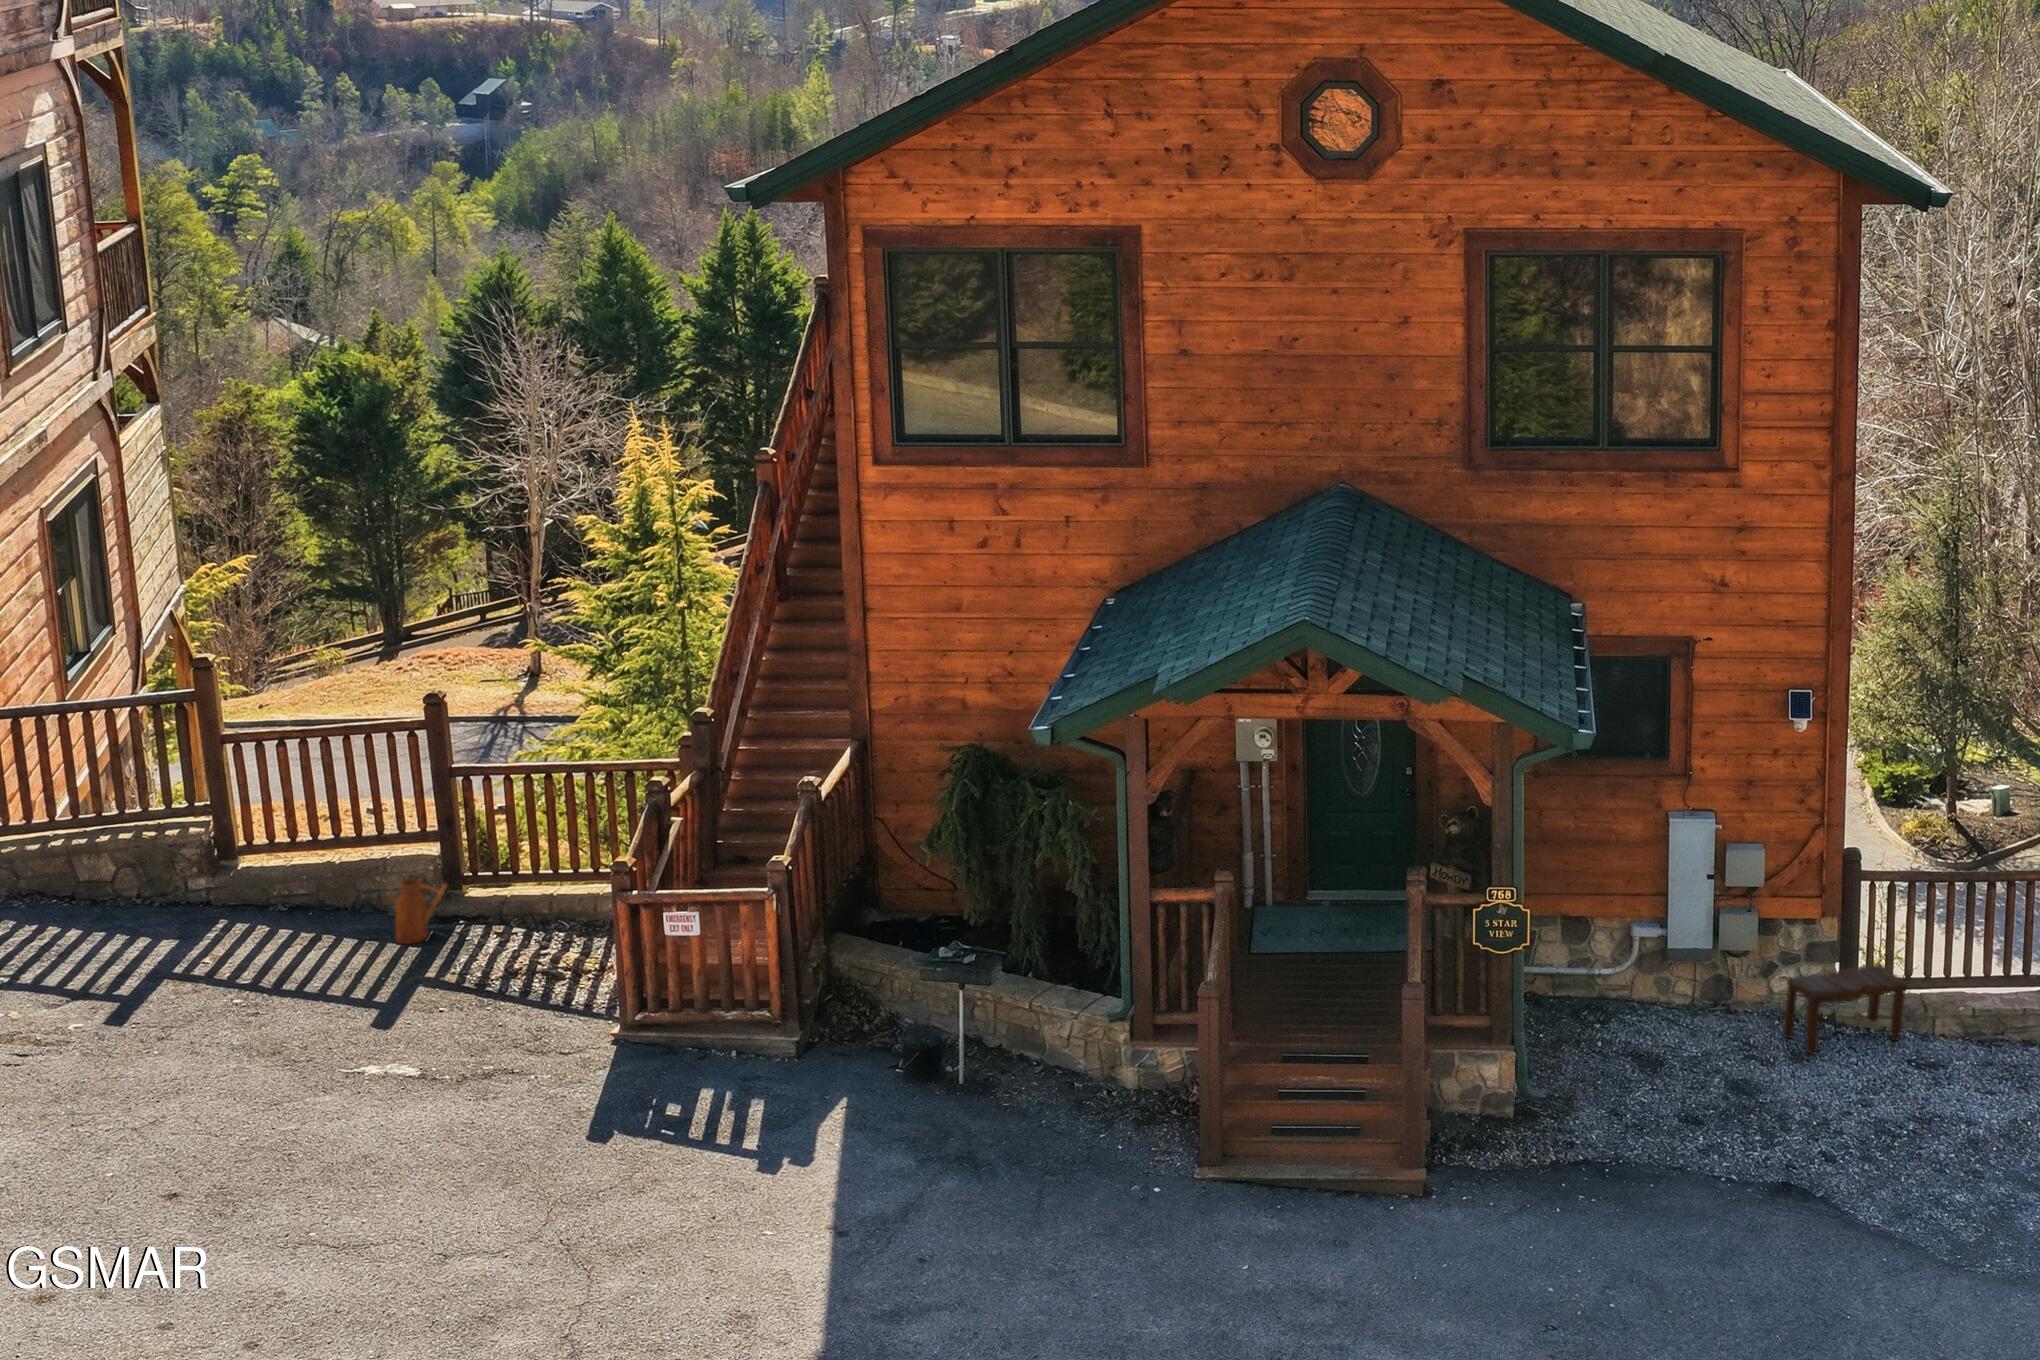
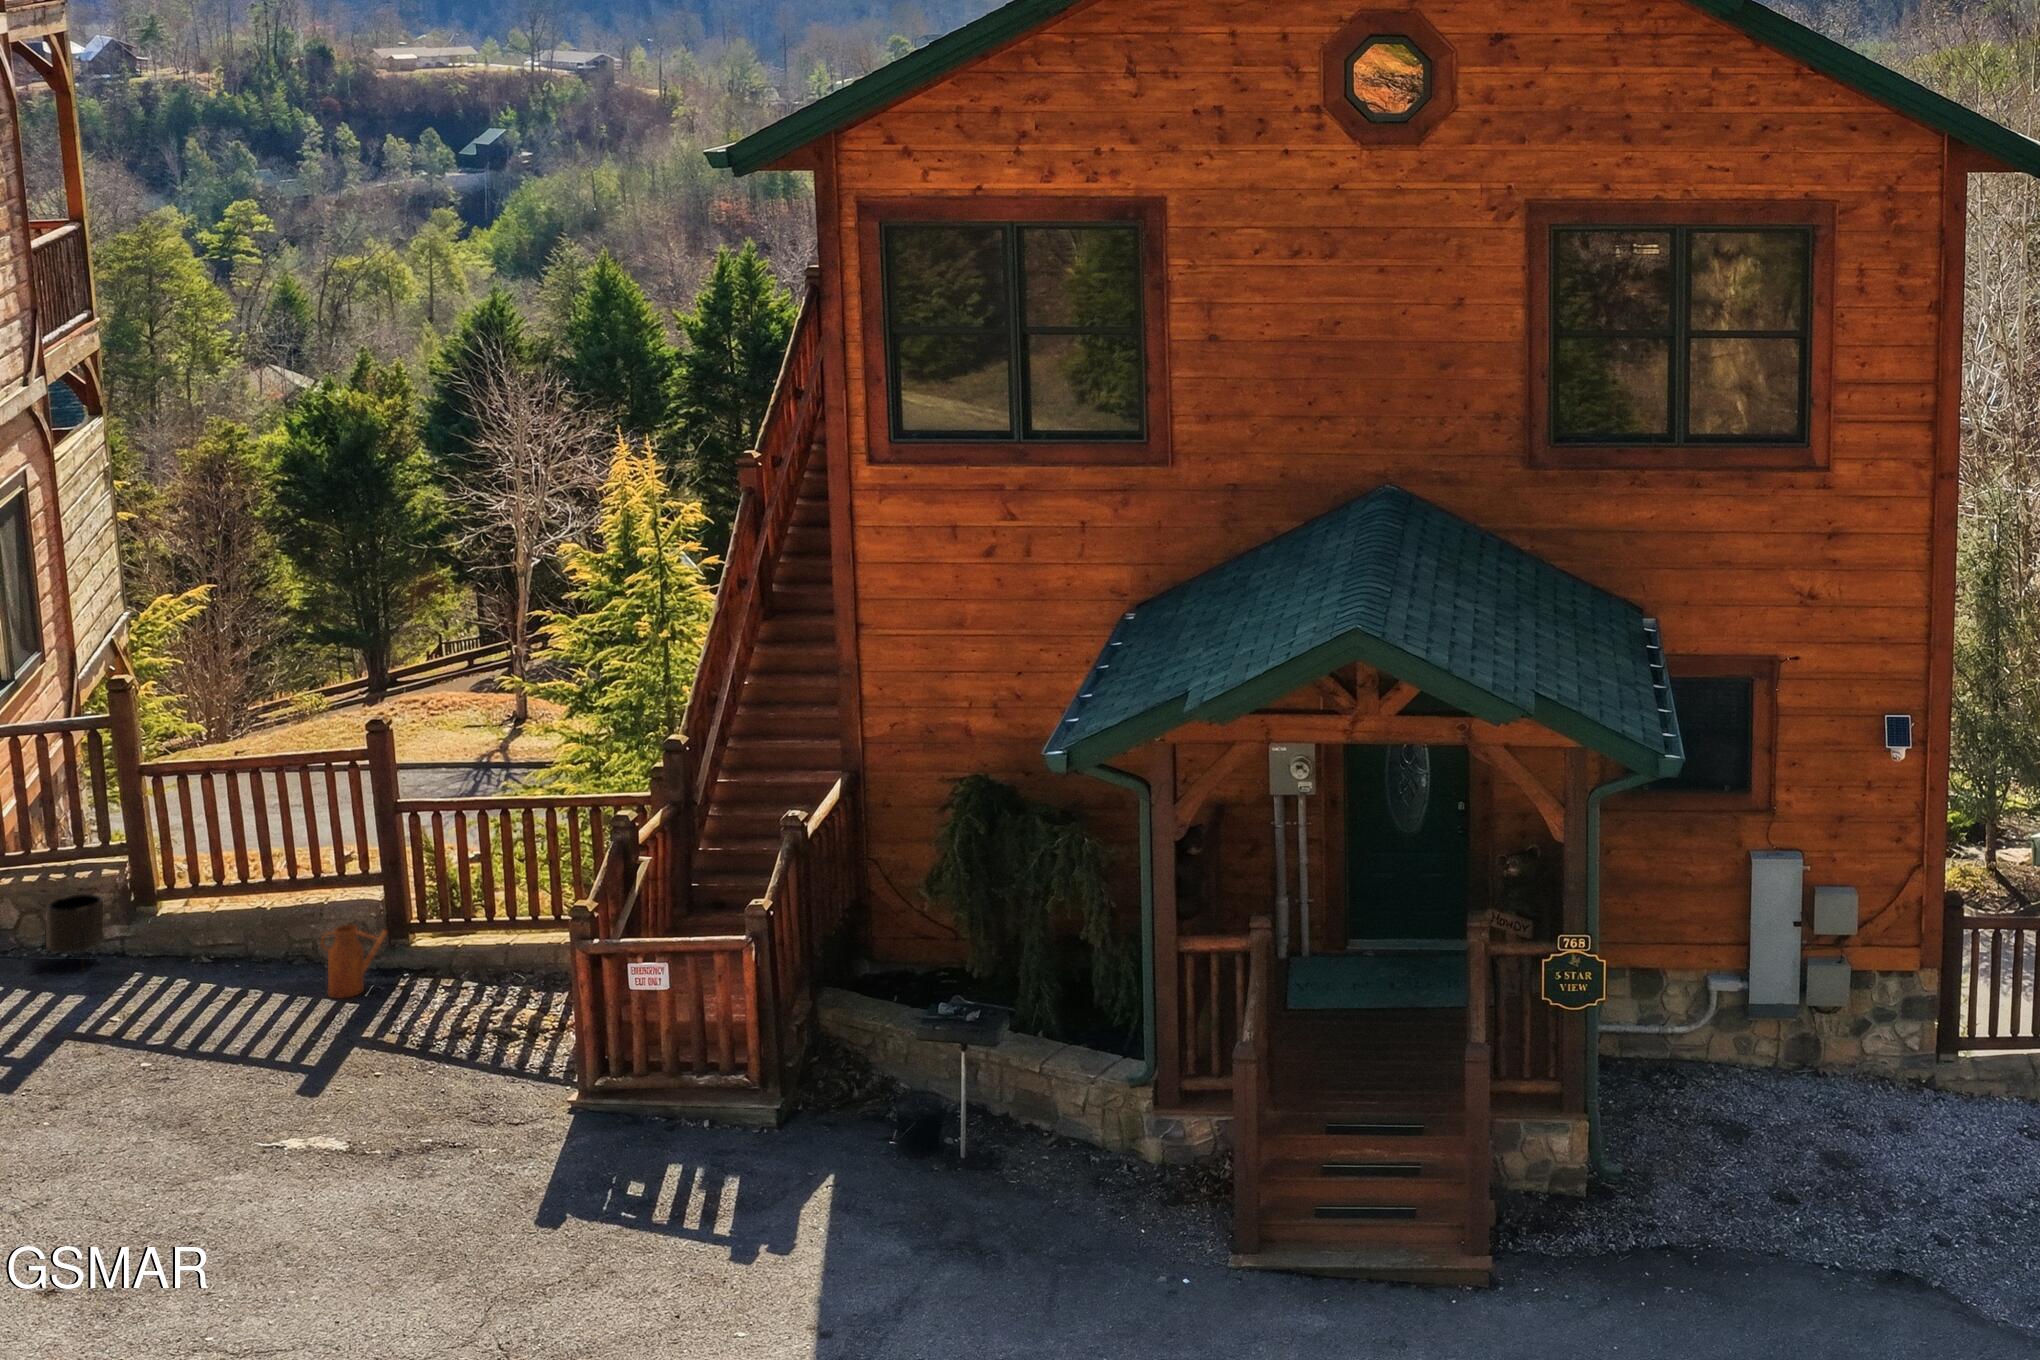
planter: none [146,852,197,922] -> present [45,894,104,952]
bench: present [1783,964,1907,1055] -> none [1879,1020,2018,1123]

